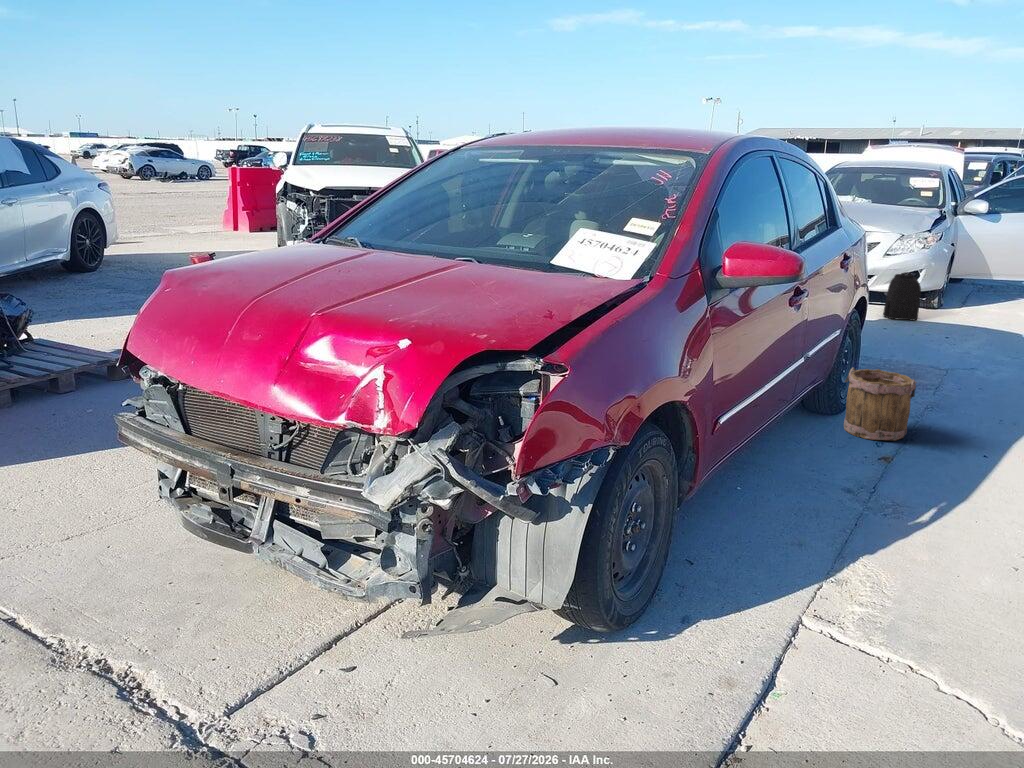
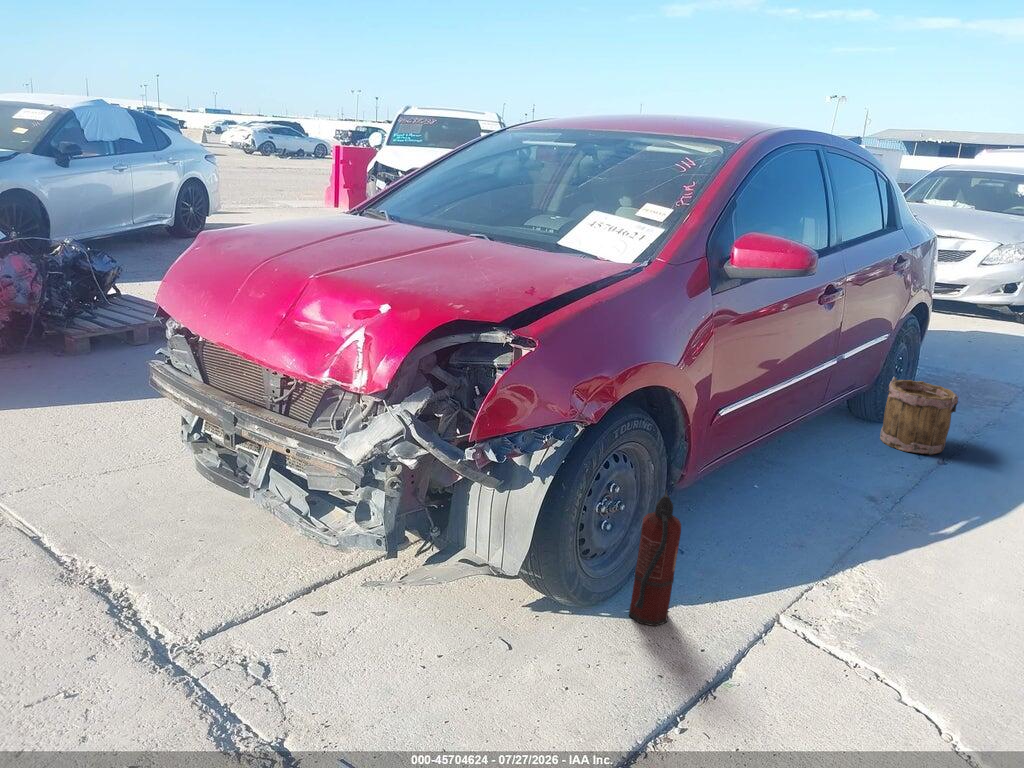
backpack: present [883,272,921,320] -> none [956,289,998,339]
fire extinguisher: none [656,503,706,643] -> present [629,490,681,626]

